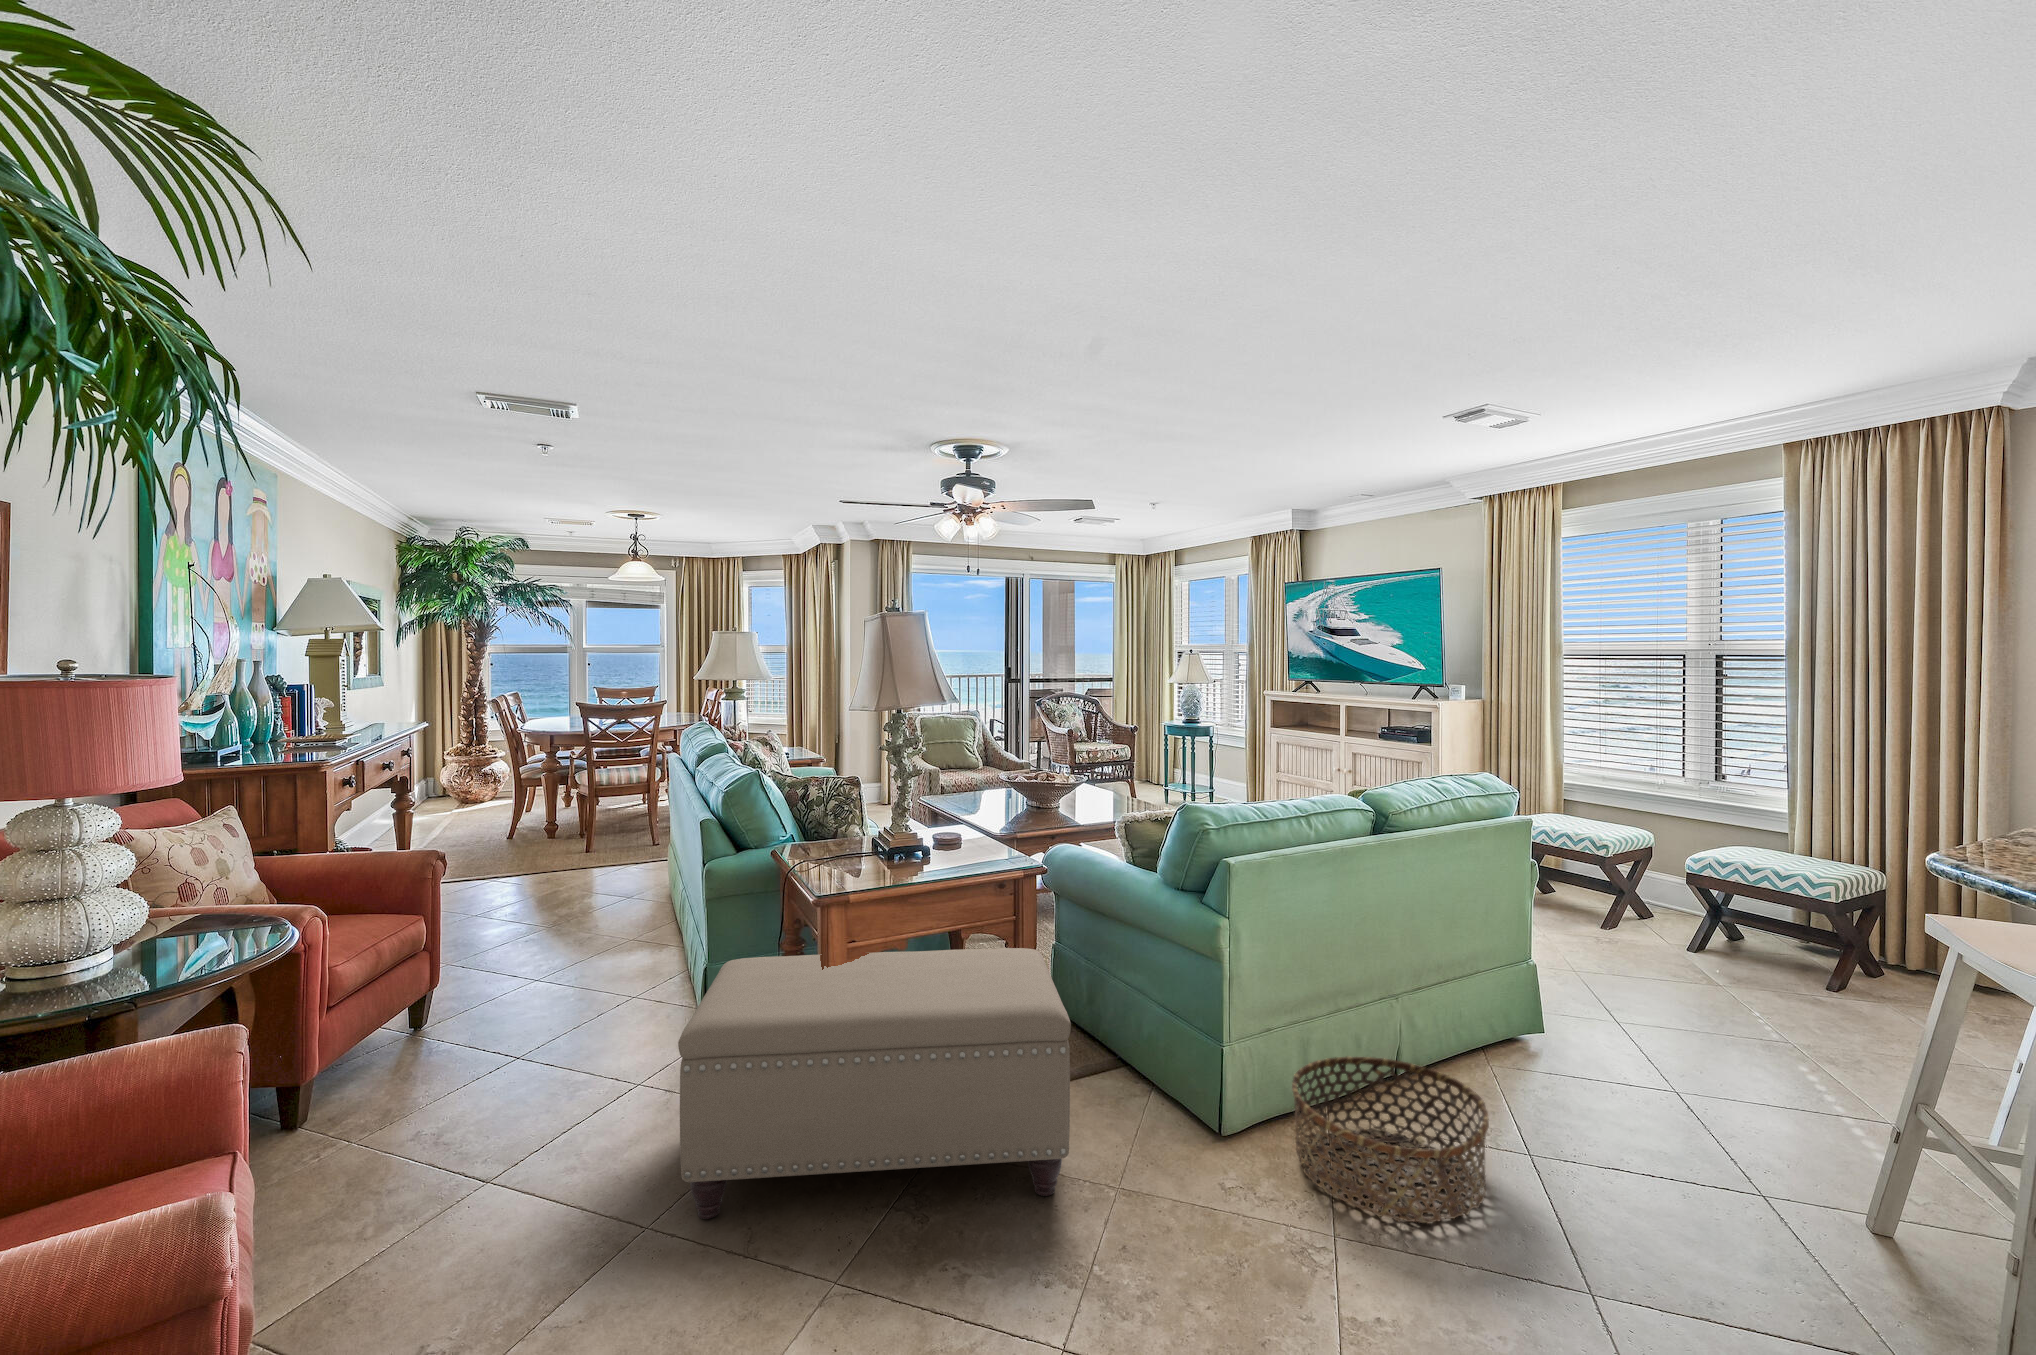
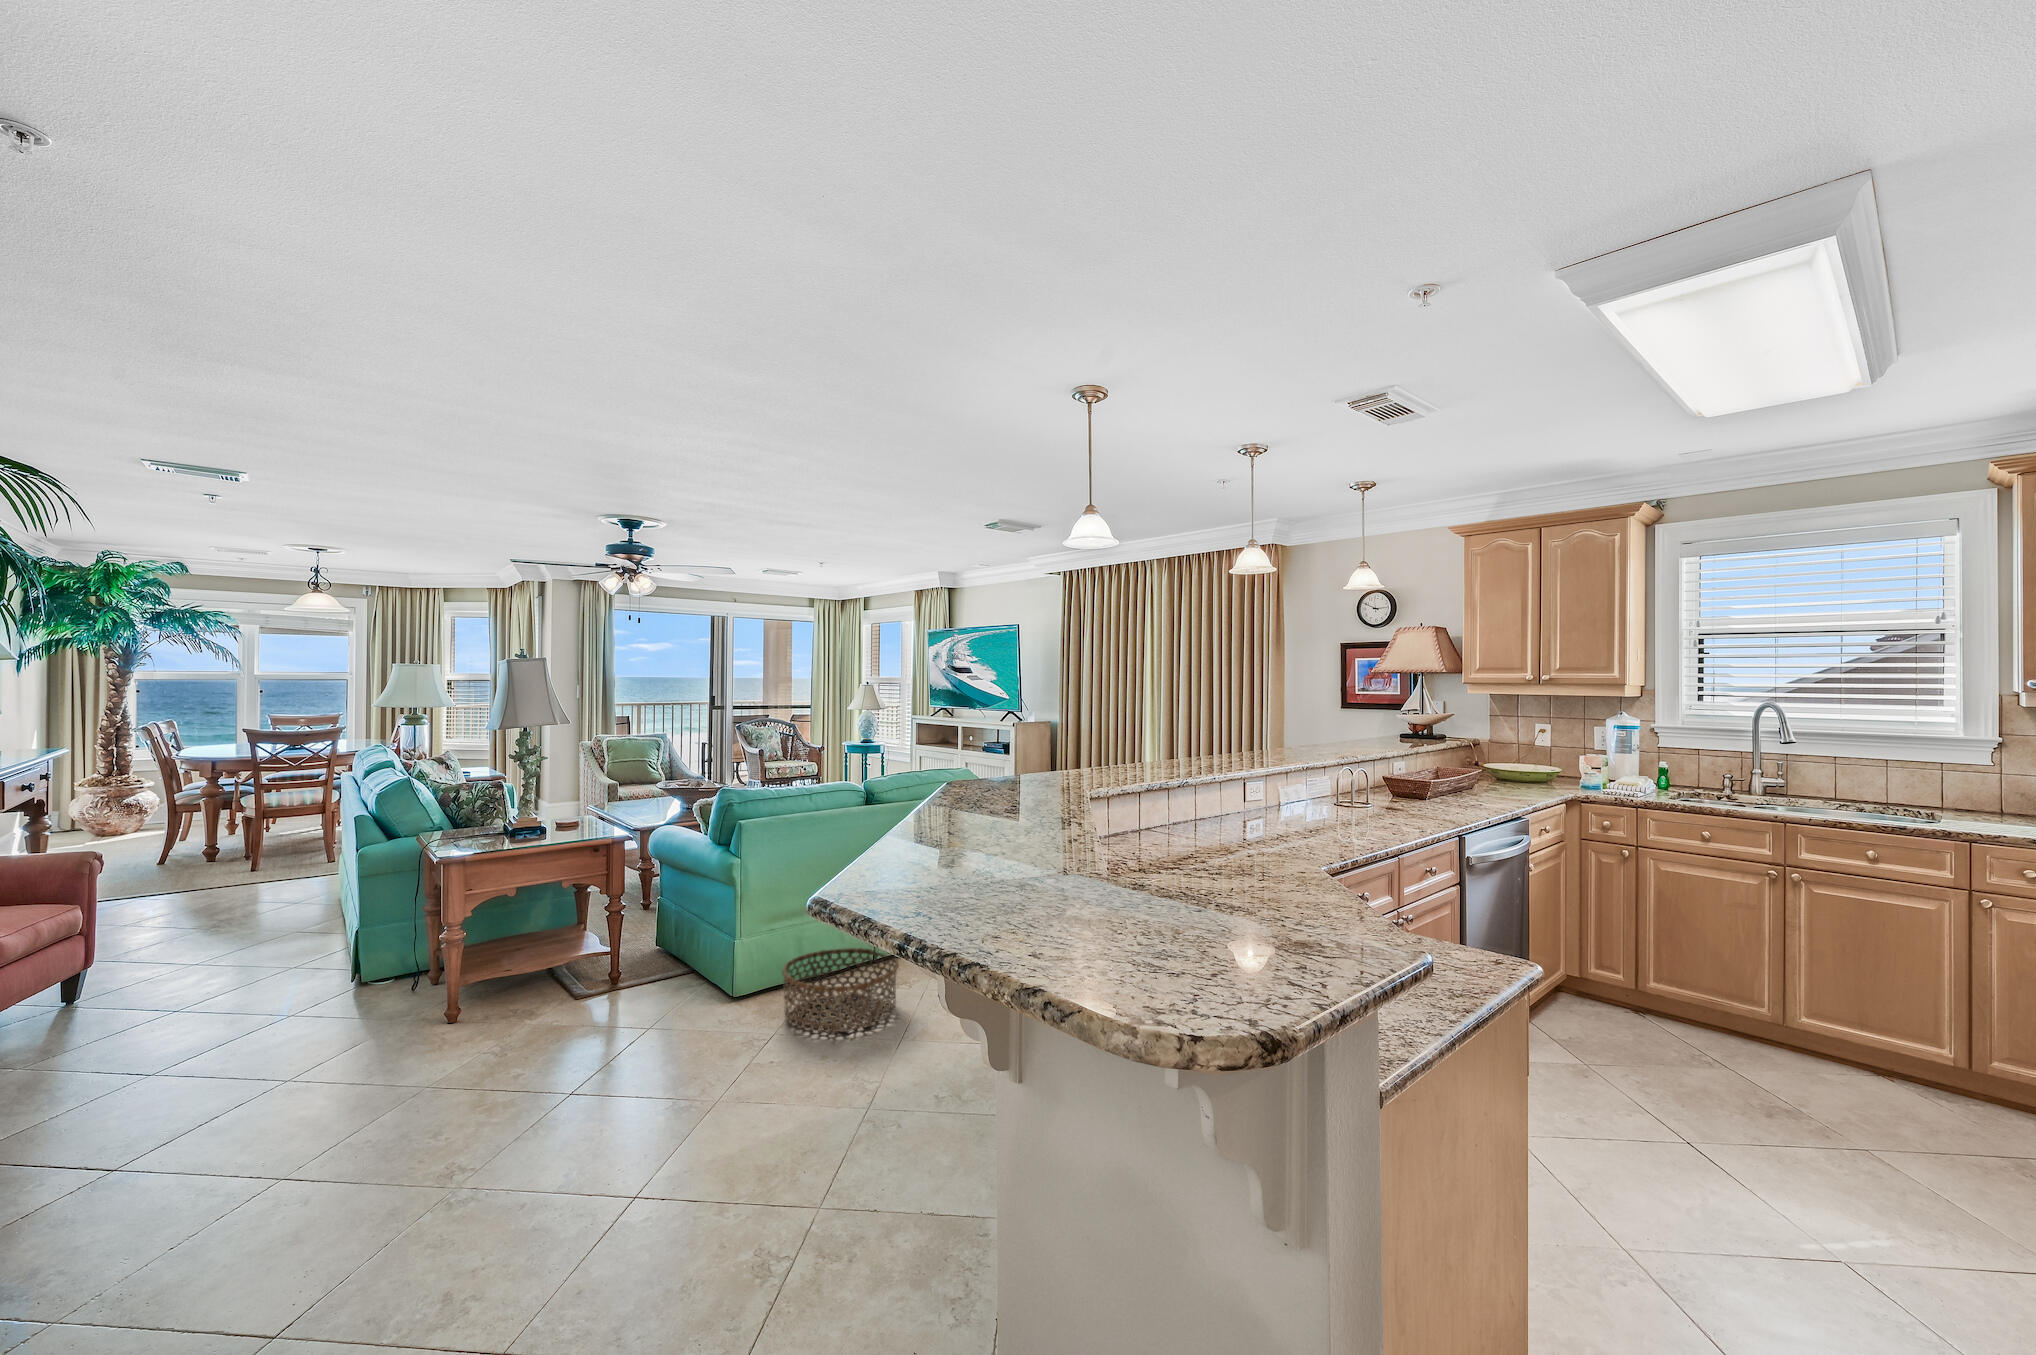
ottoman: present [678,948,1071,1219] -> none [318,894,626,1082]

